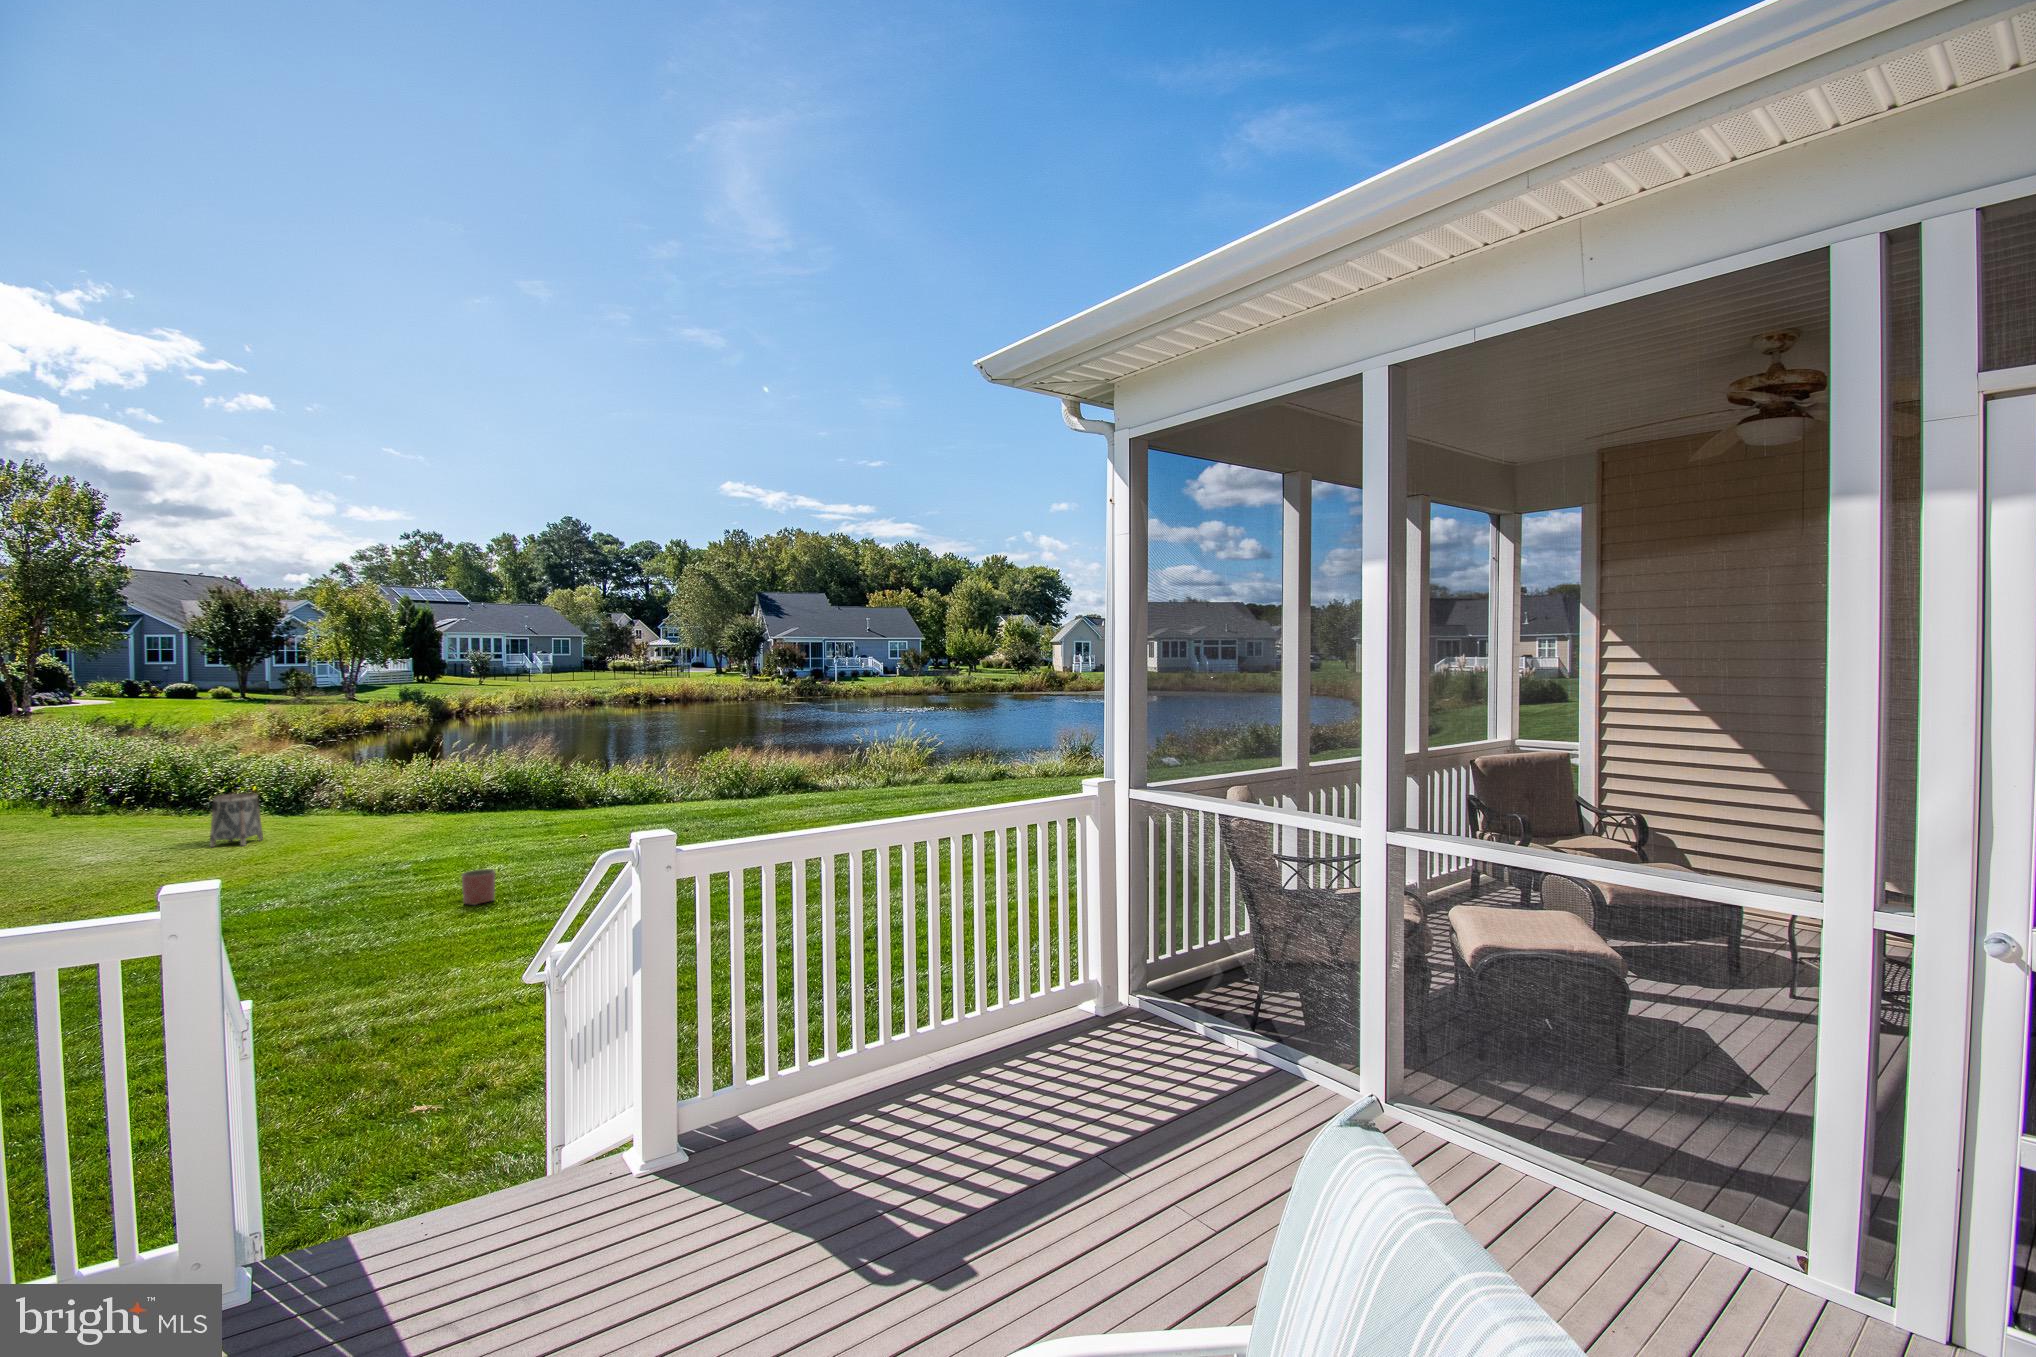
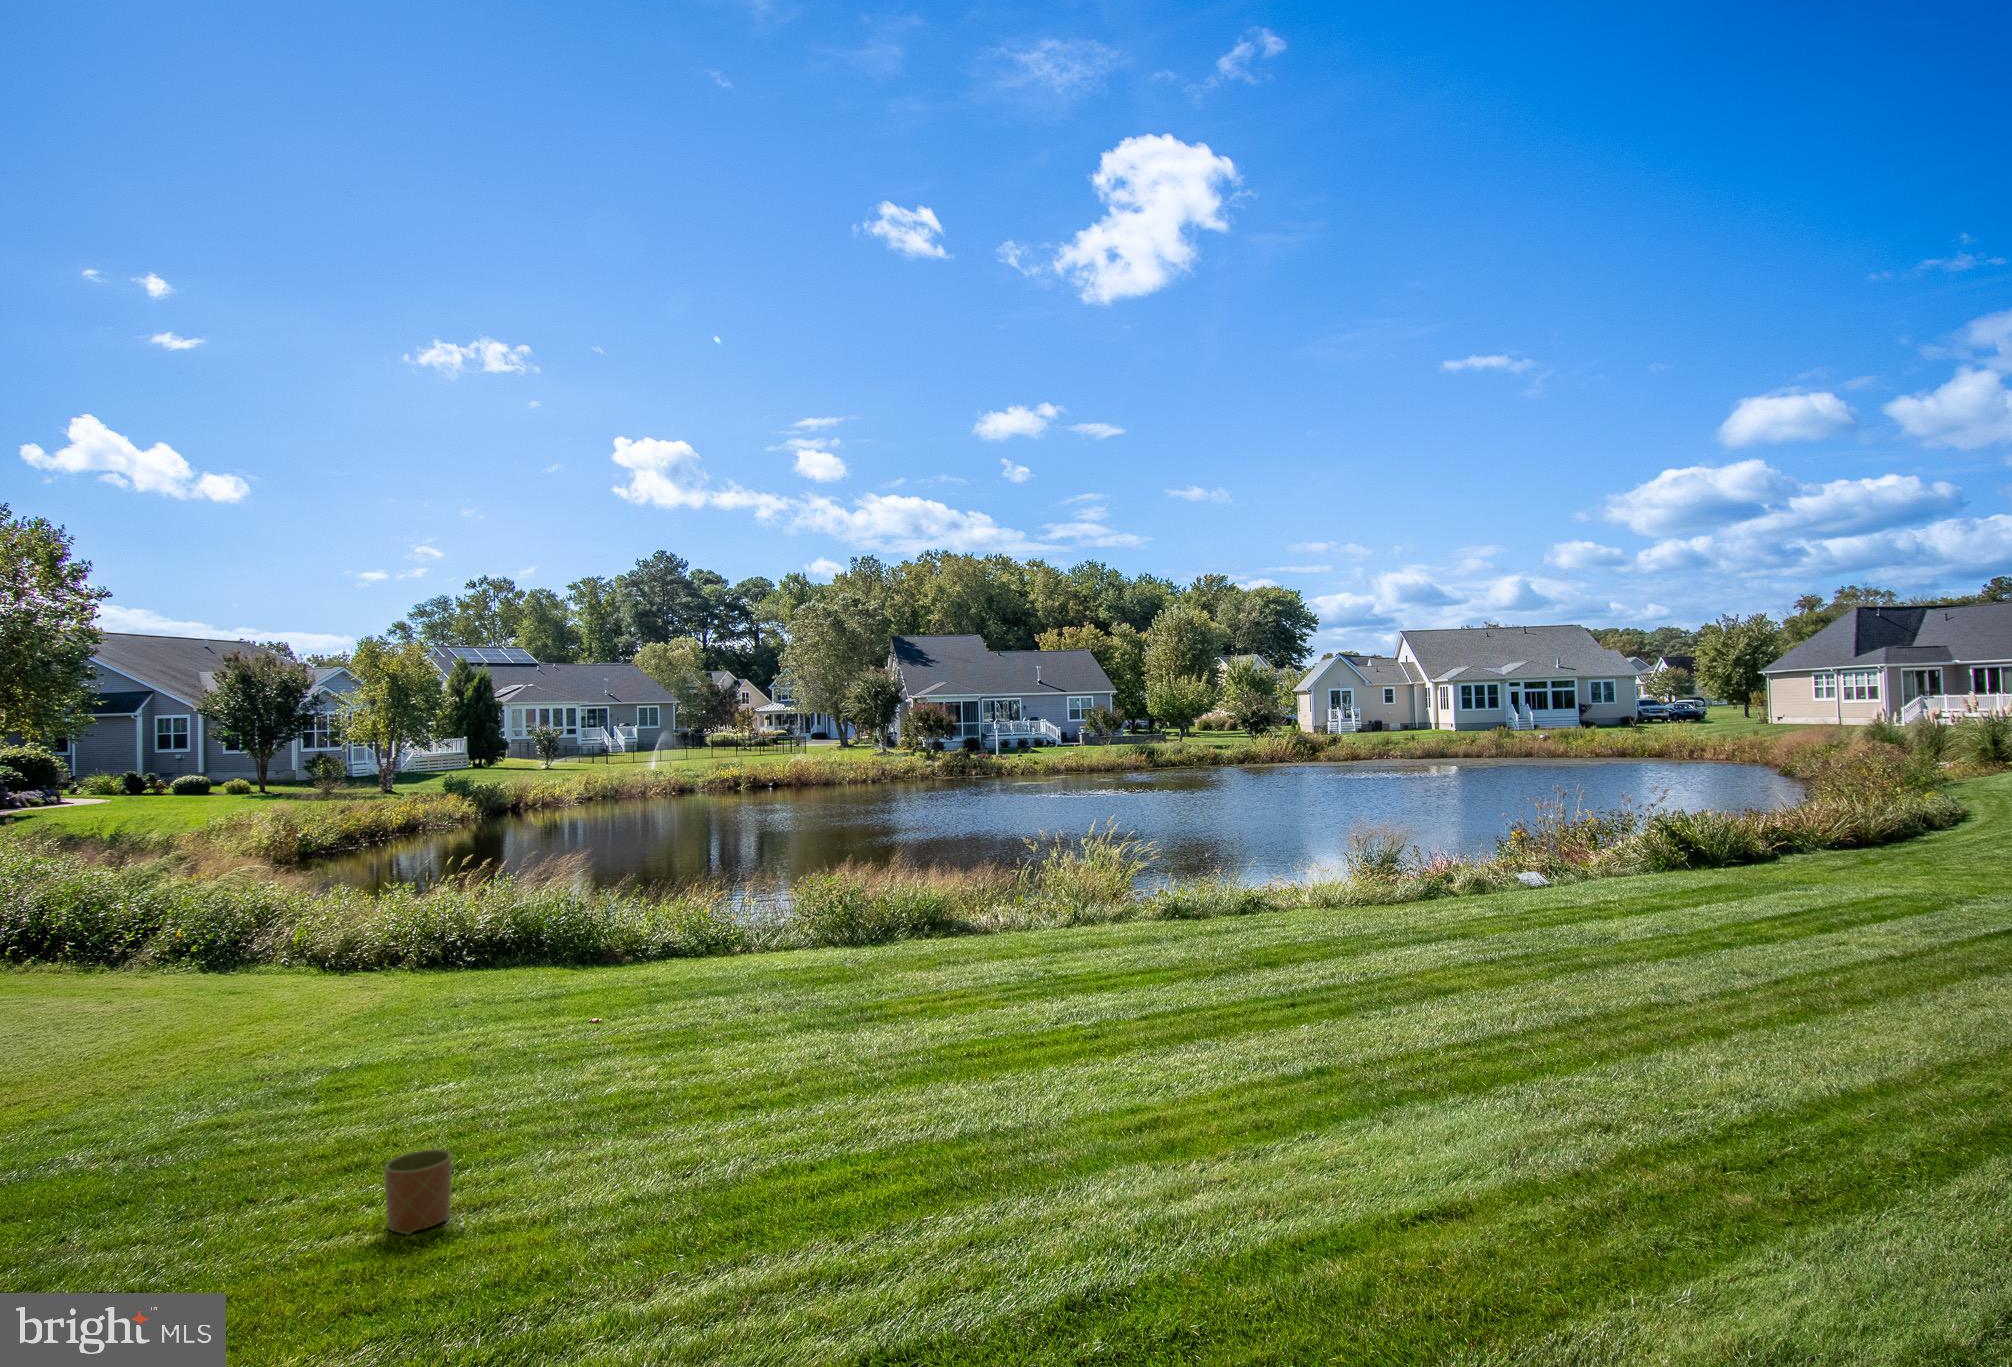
basket: present [210,793,263,847] -> none [54,956,142,1052]

